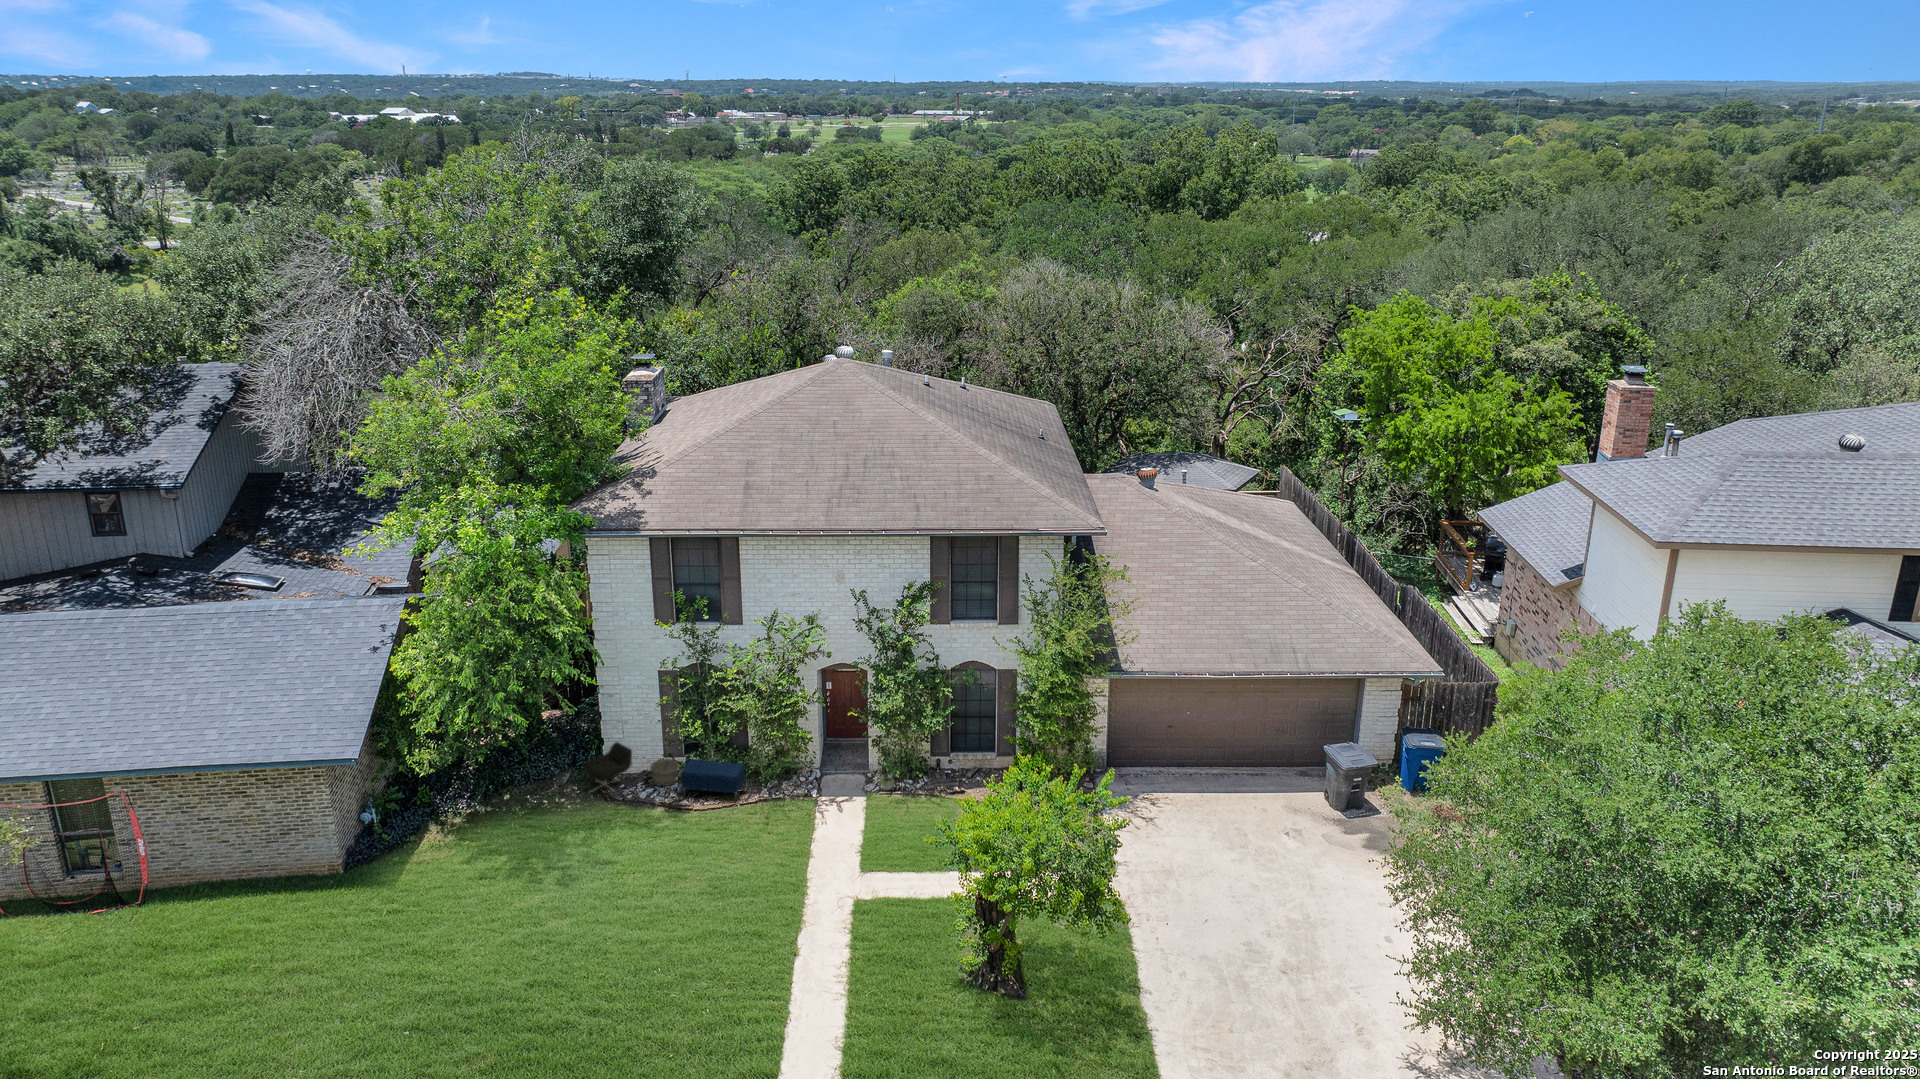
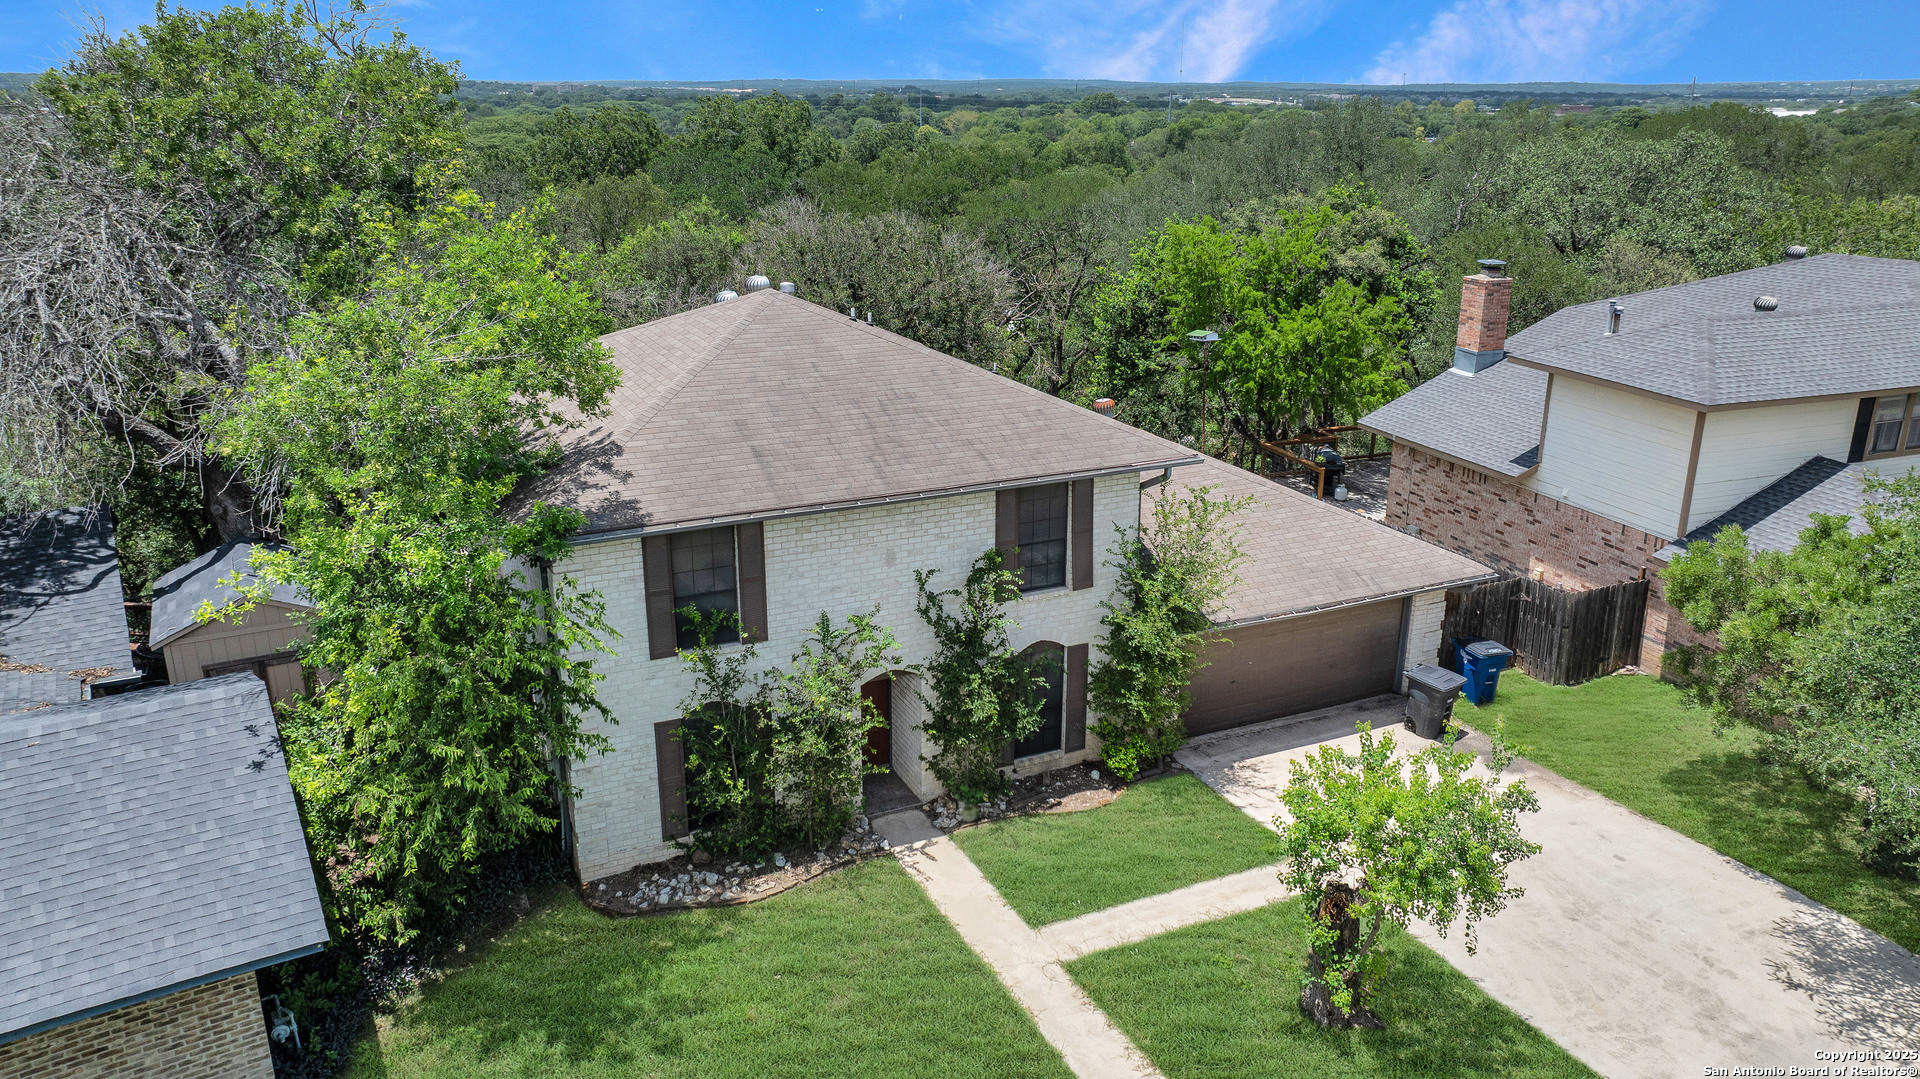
lounge chair: present [583,742,632,792] -> none [566,835,638,914]
wooden bucket: present [650,759,679,786] -> none [660,843,700,882]
bench: present [681,760,745,799] -> none [717,827,800,887]

